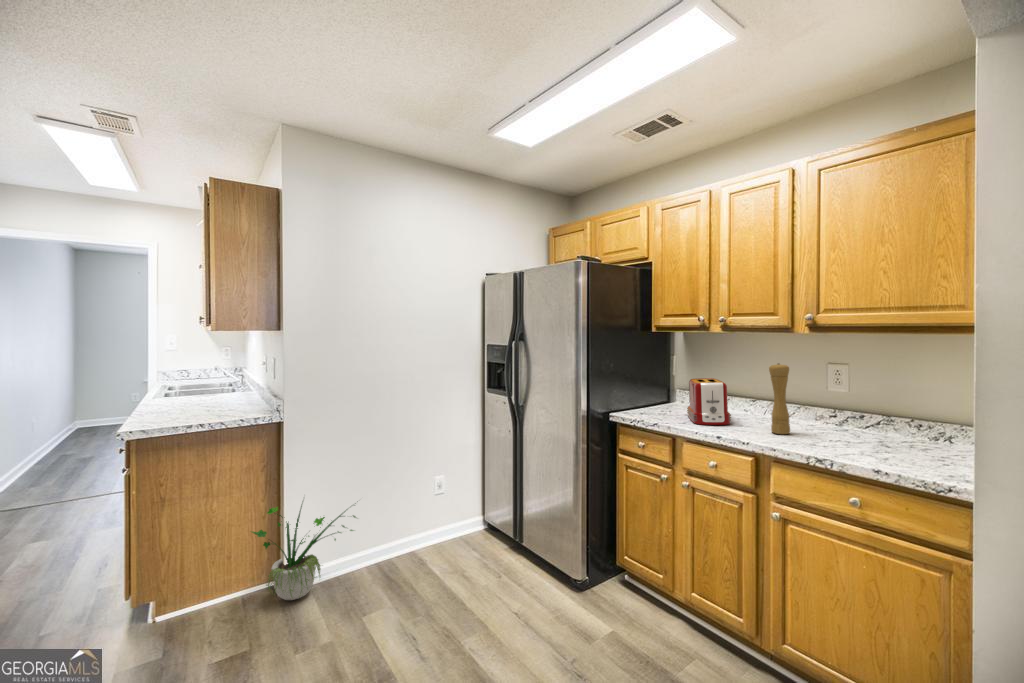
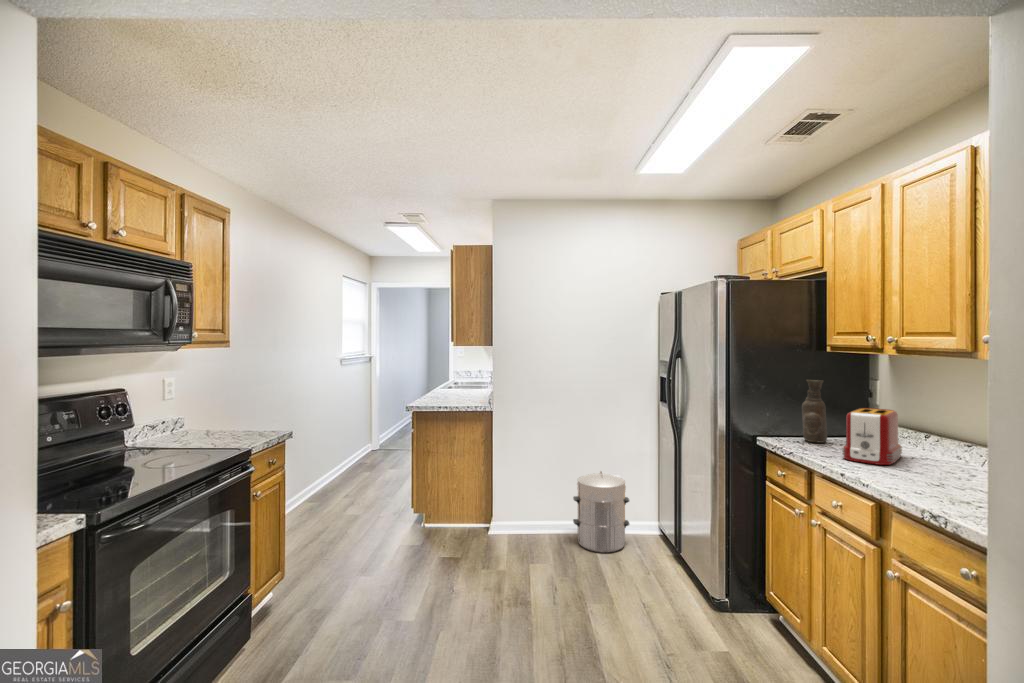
vase: none [640,358,660,413] -> present [802,380,827,443]
pepper mill: present [769,363,790,434] -> none [925,397,953,486]
waste bin: none [401,475,463,565] -> present [573,471,629,553]
potted plant: present [252,505,356,600] -> none [456,455,539,545]

